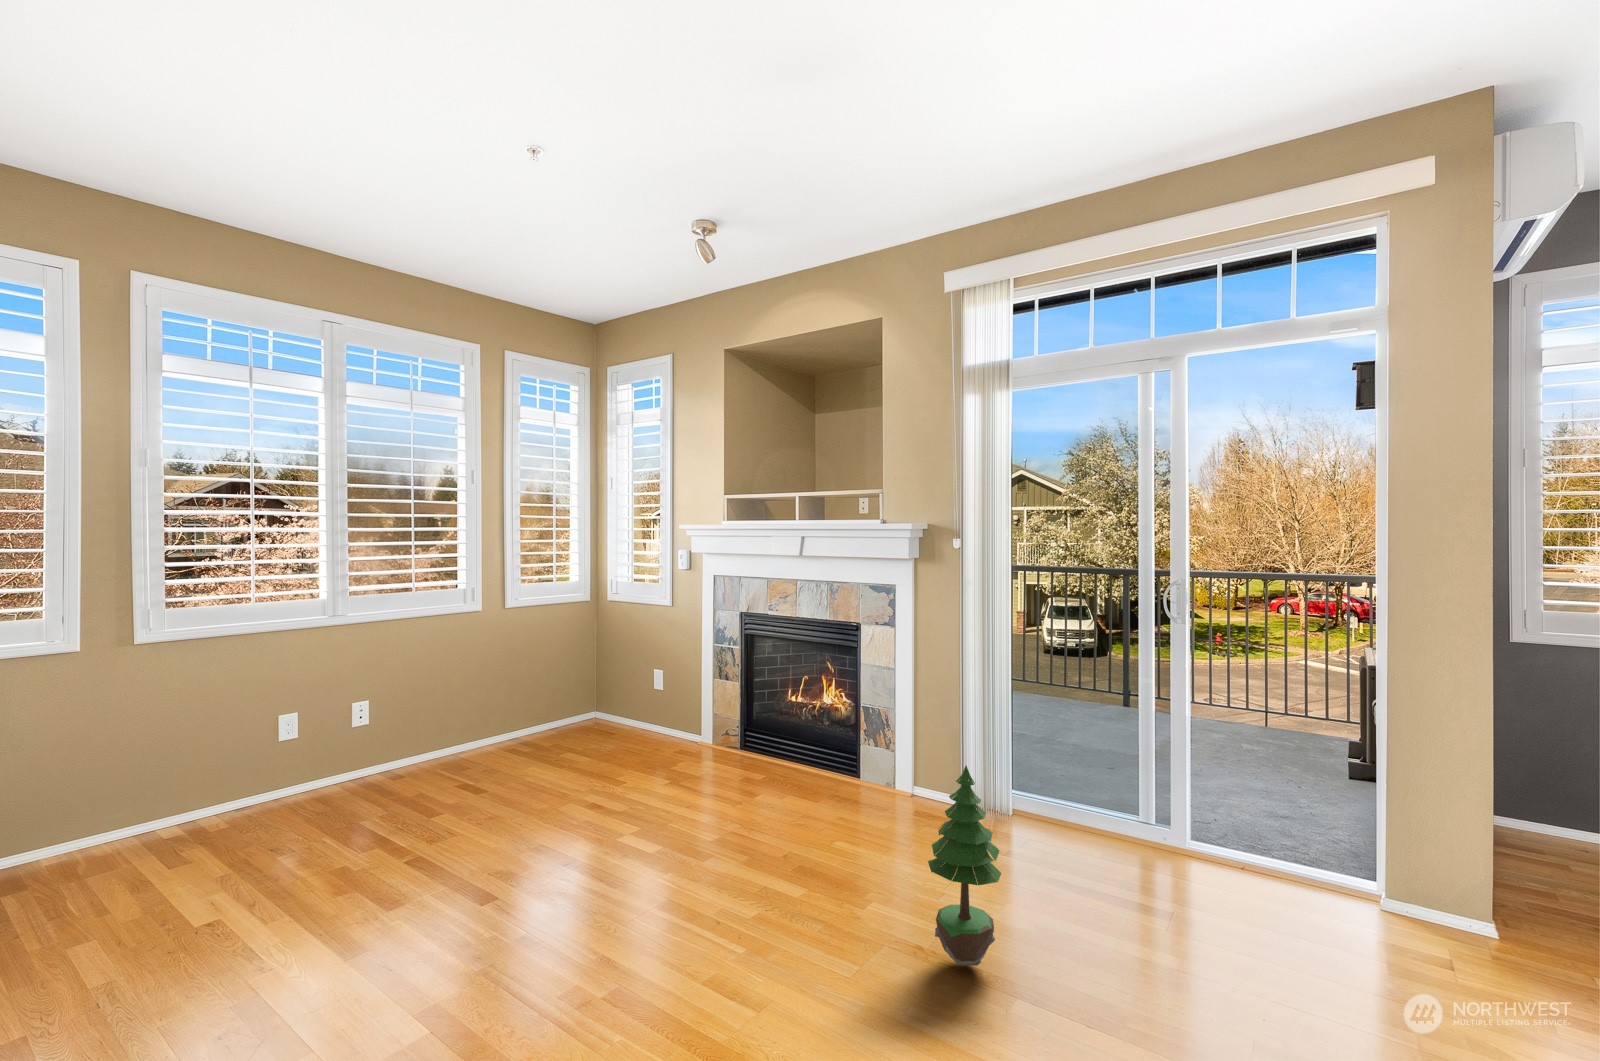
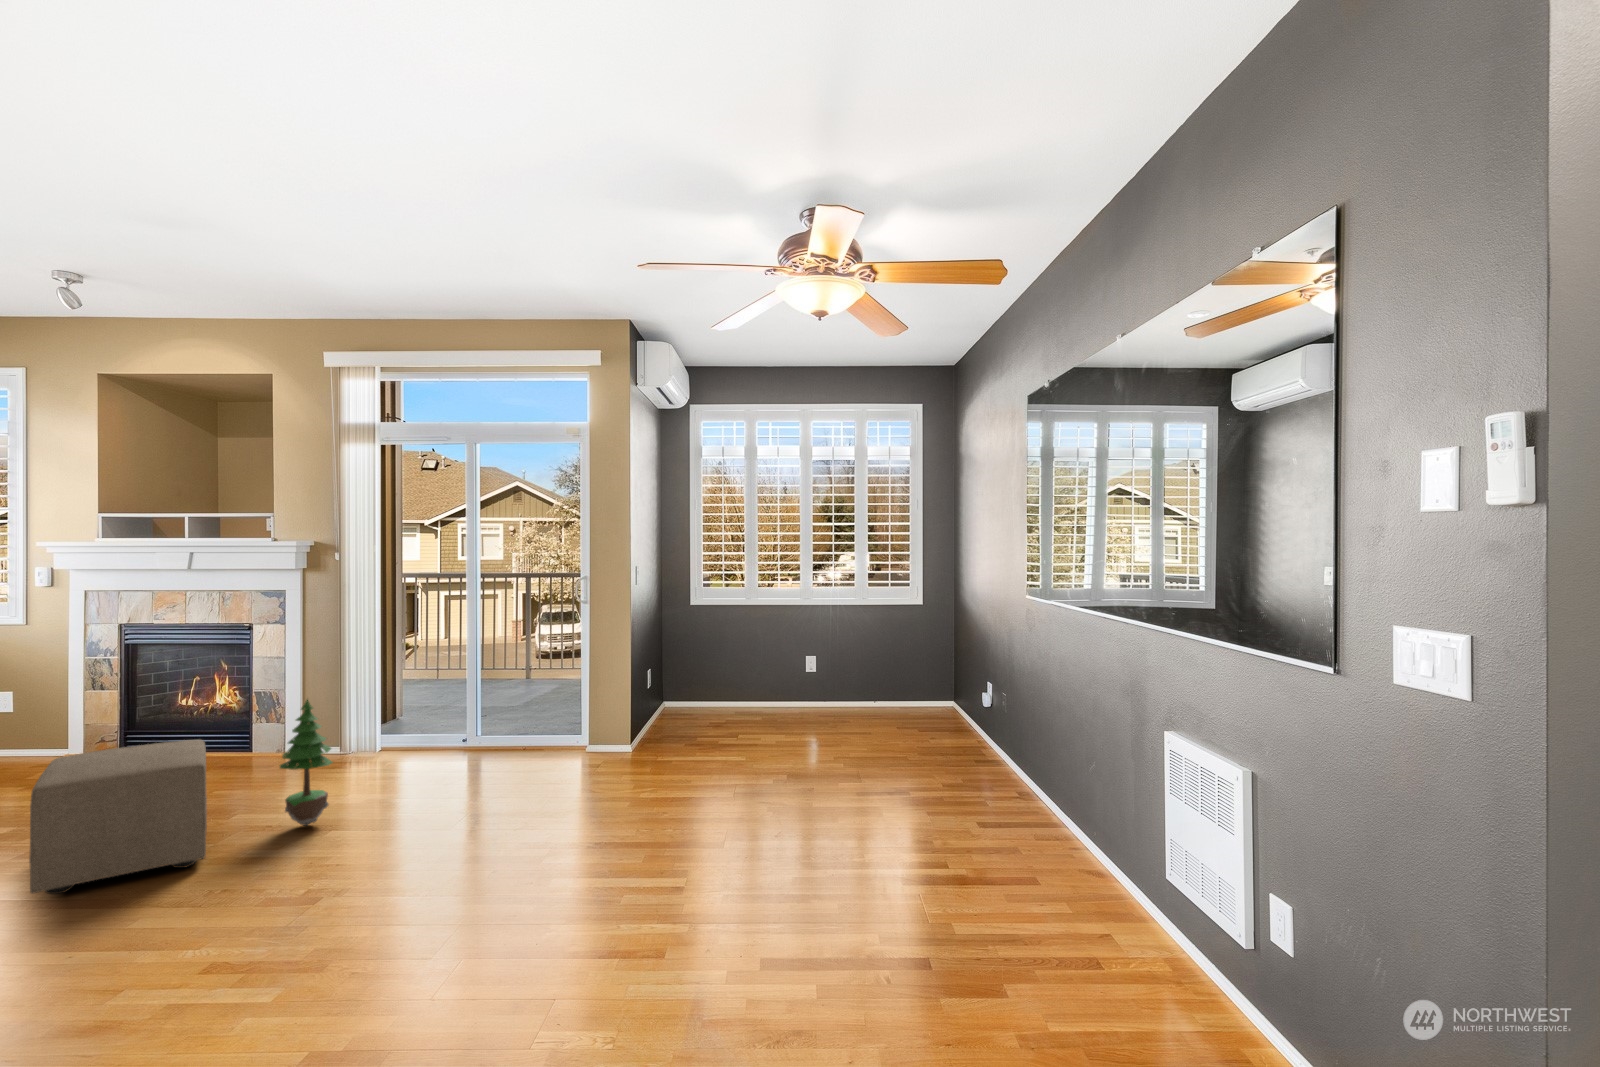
ottoman: none [650,796,846,1020] -> present [29,739,207,894]

